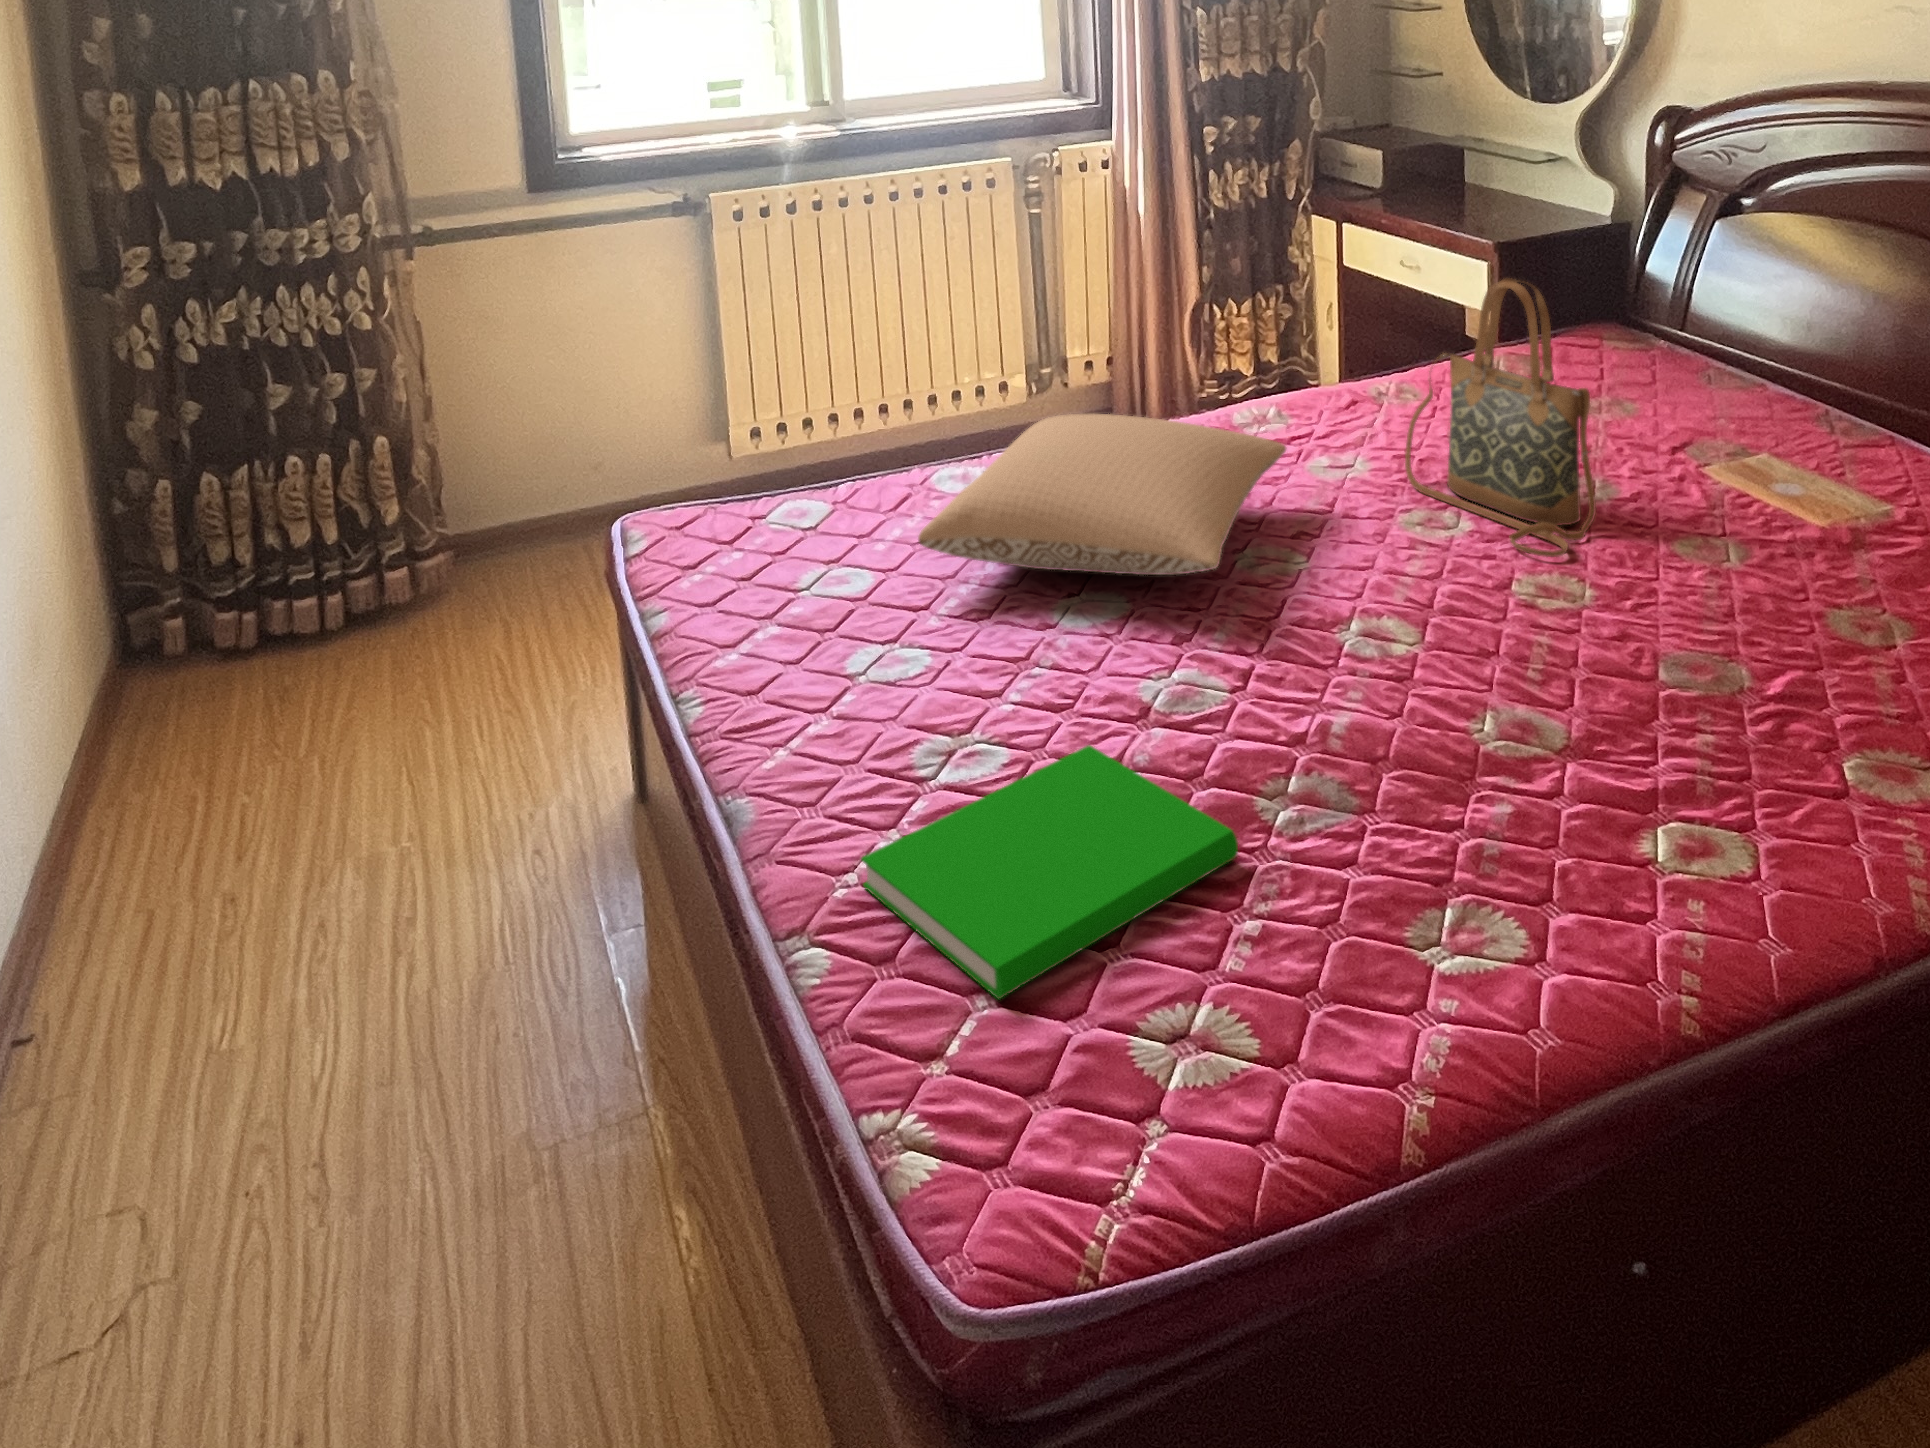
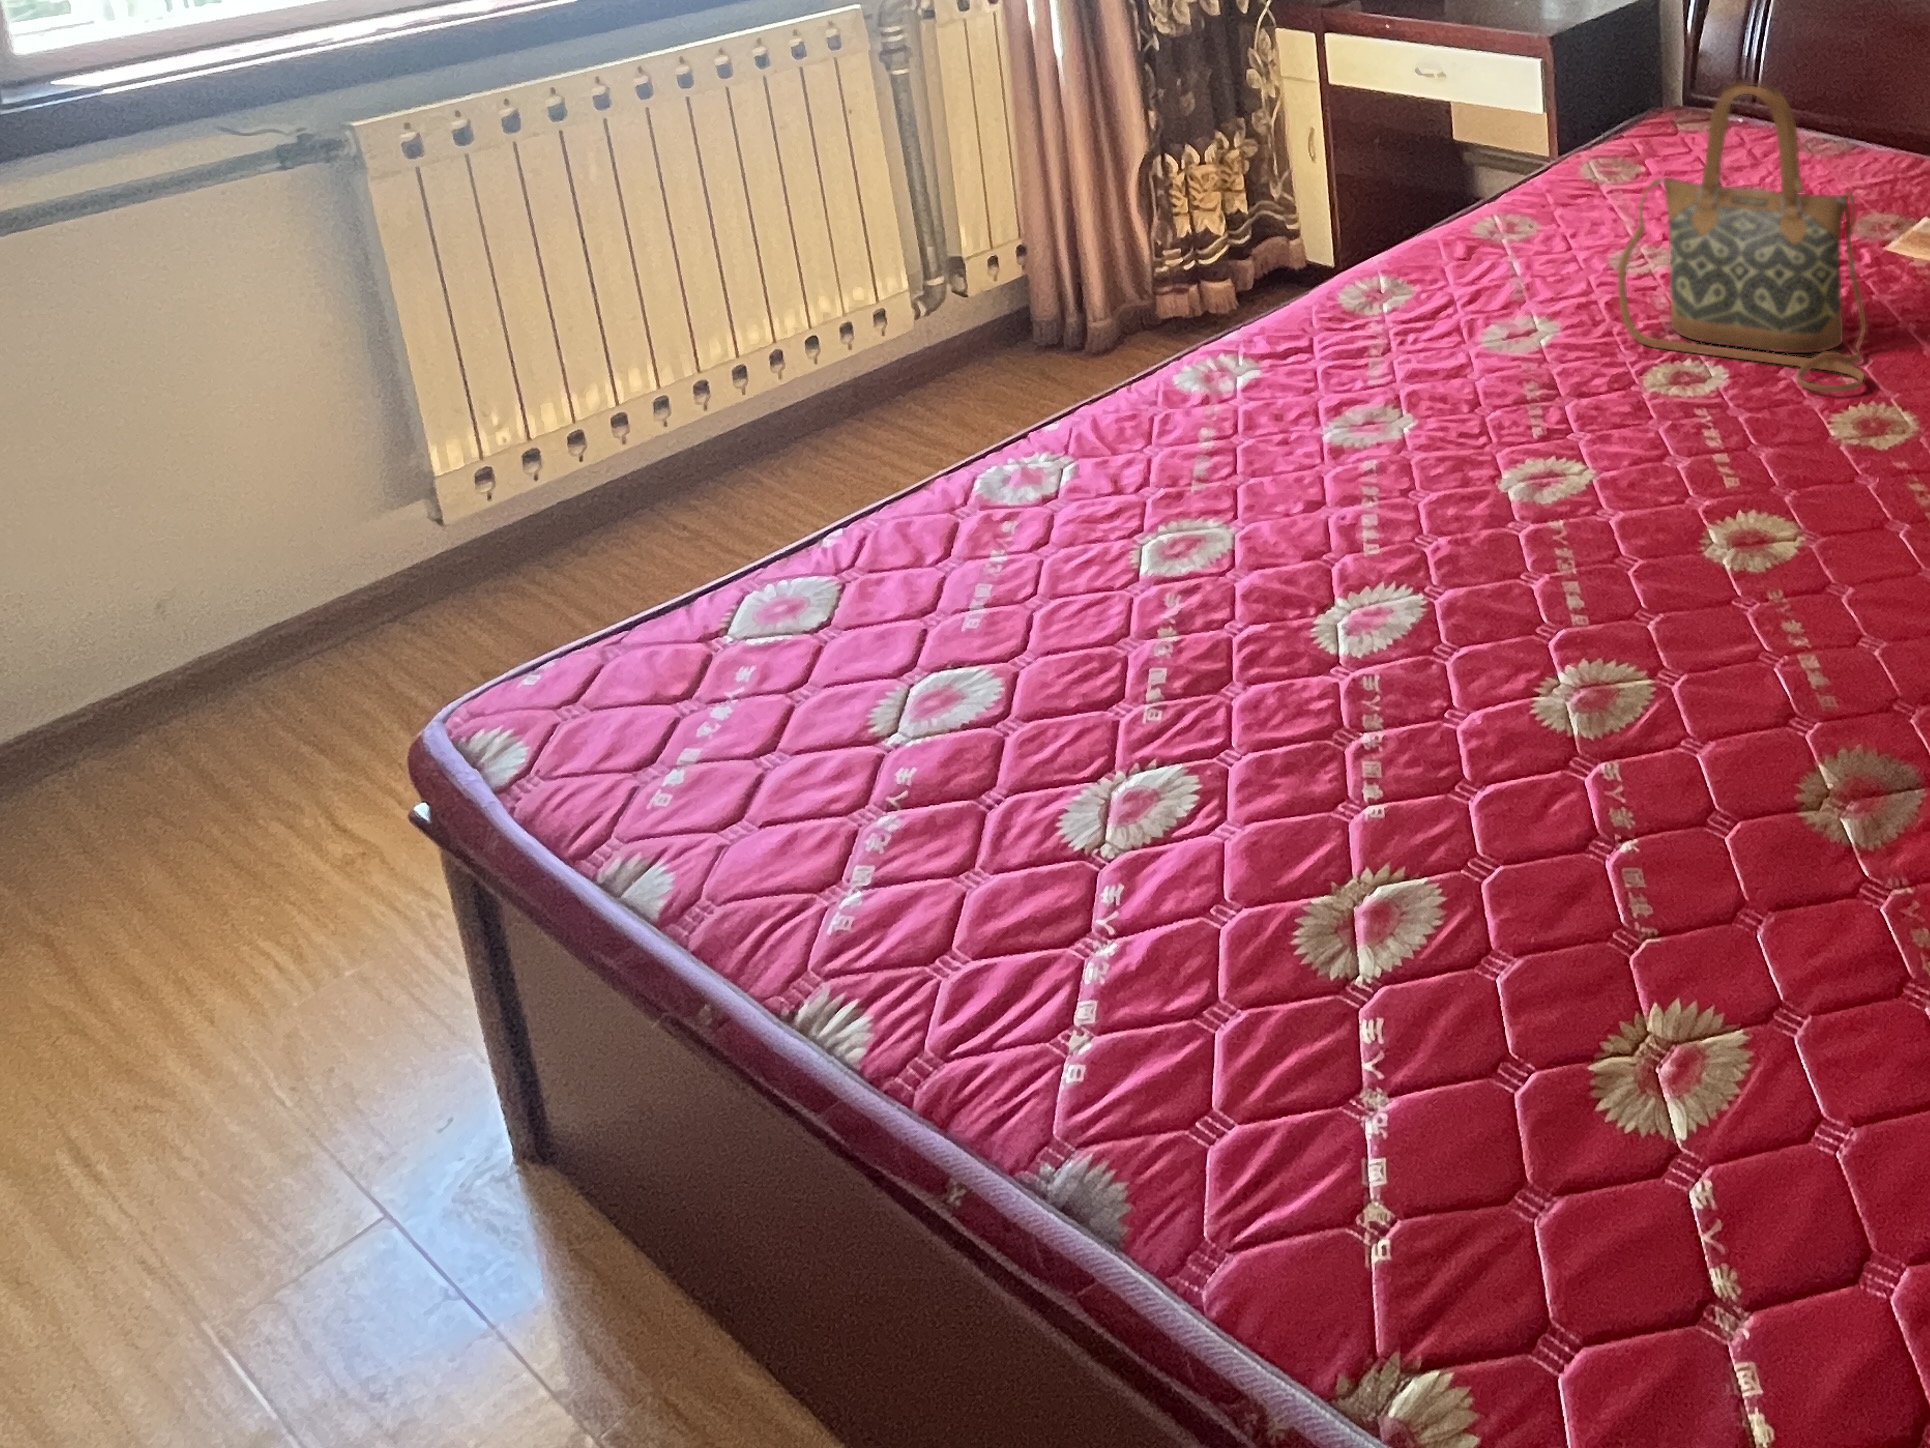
pillow: present [918,414,1286,575] -> none [1104,328,1569,614]
book: present [861,745,1238,999] -> none [1386,838,1861,1319]

